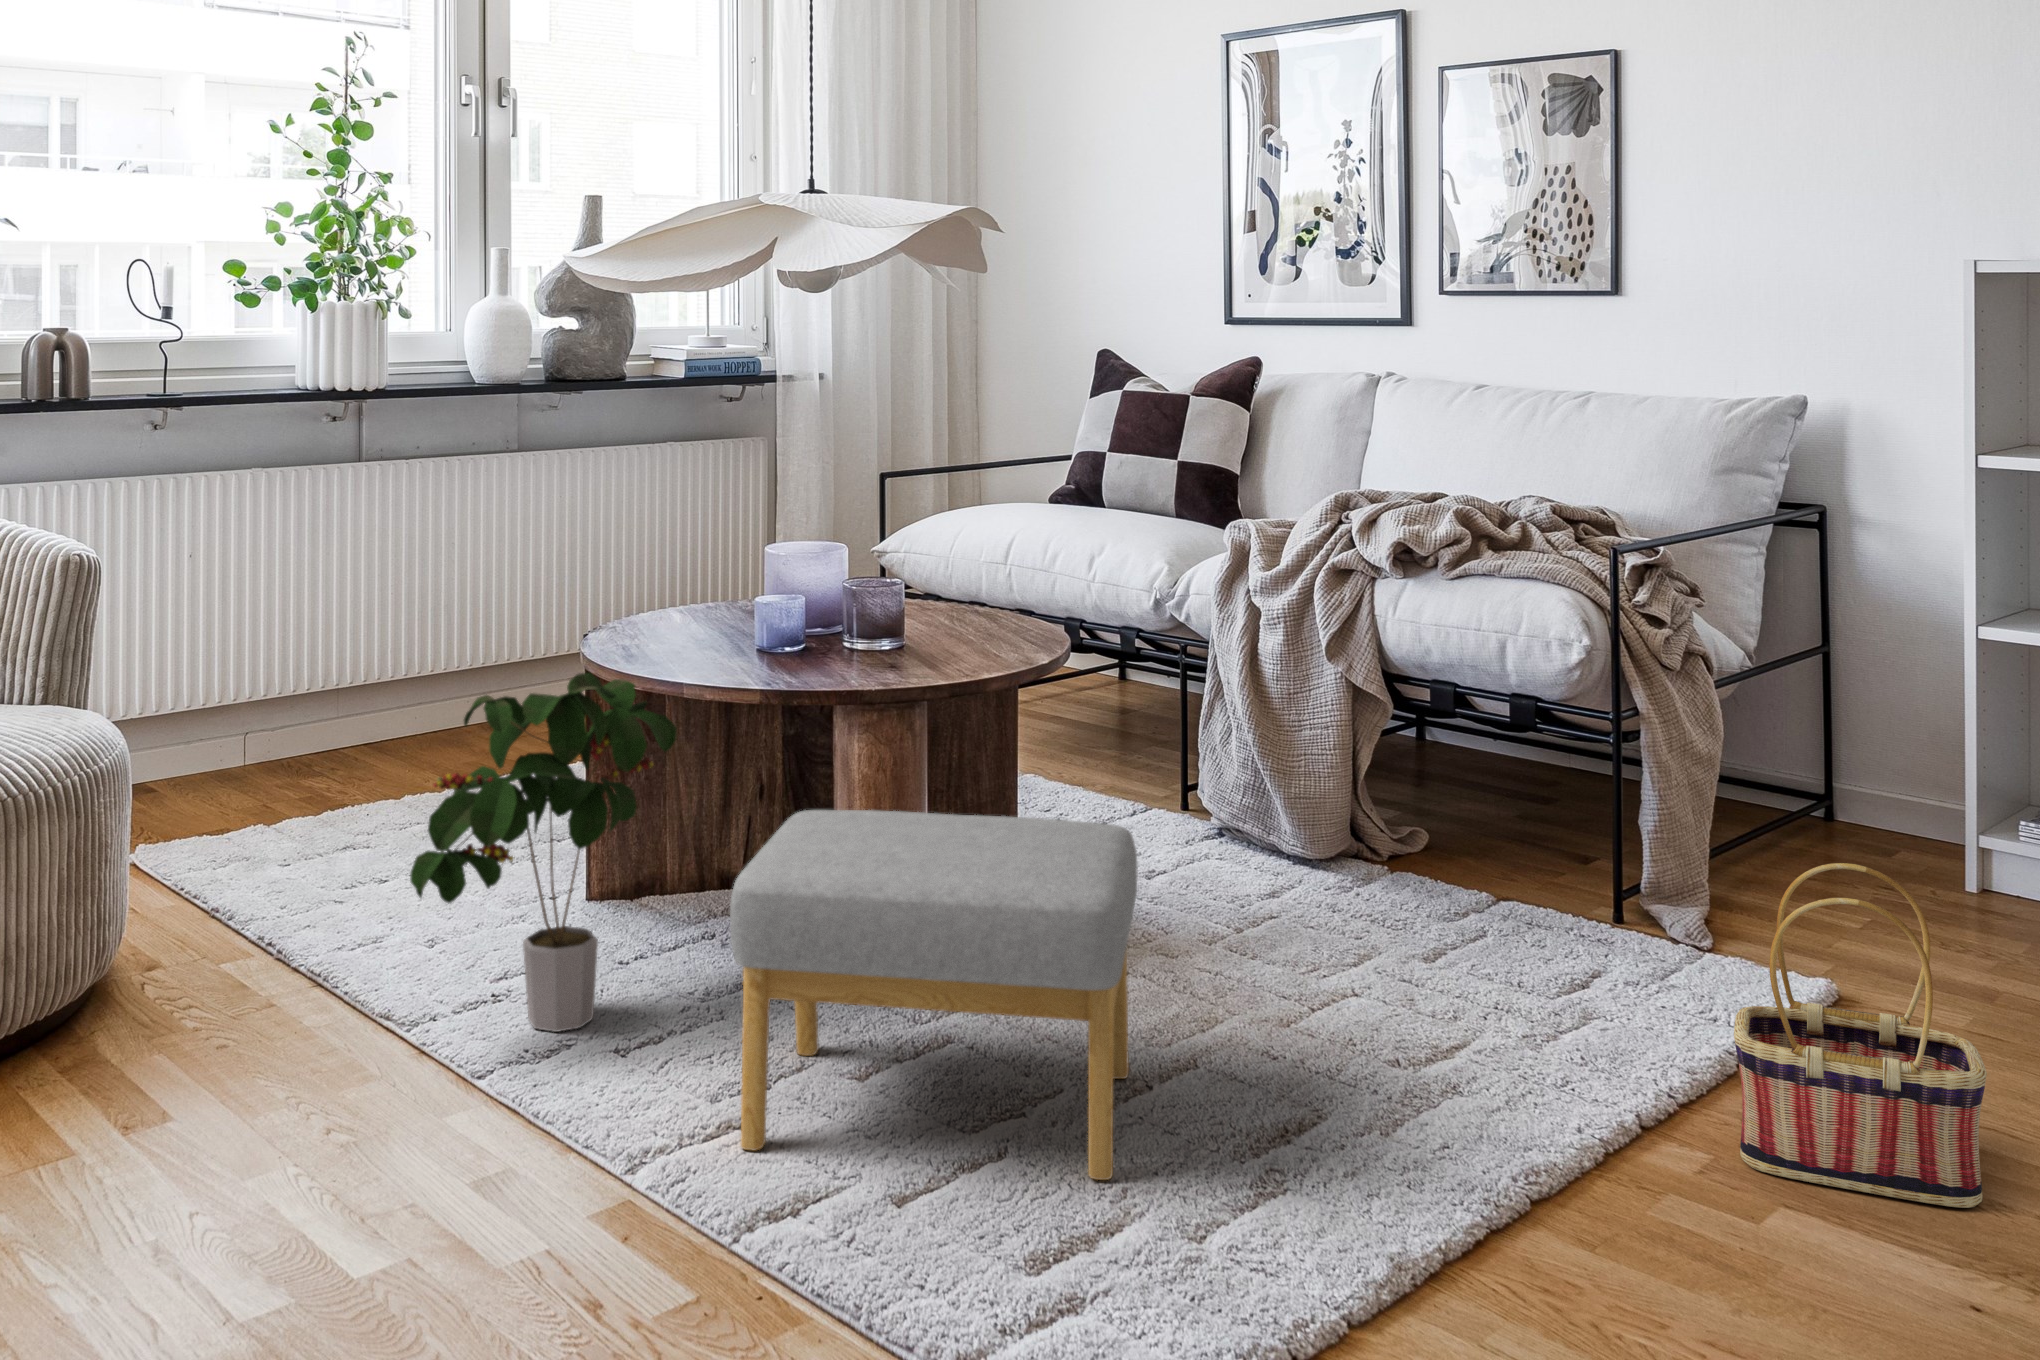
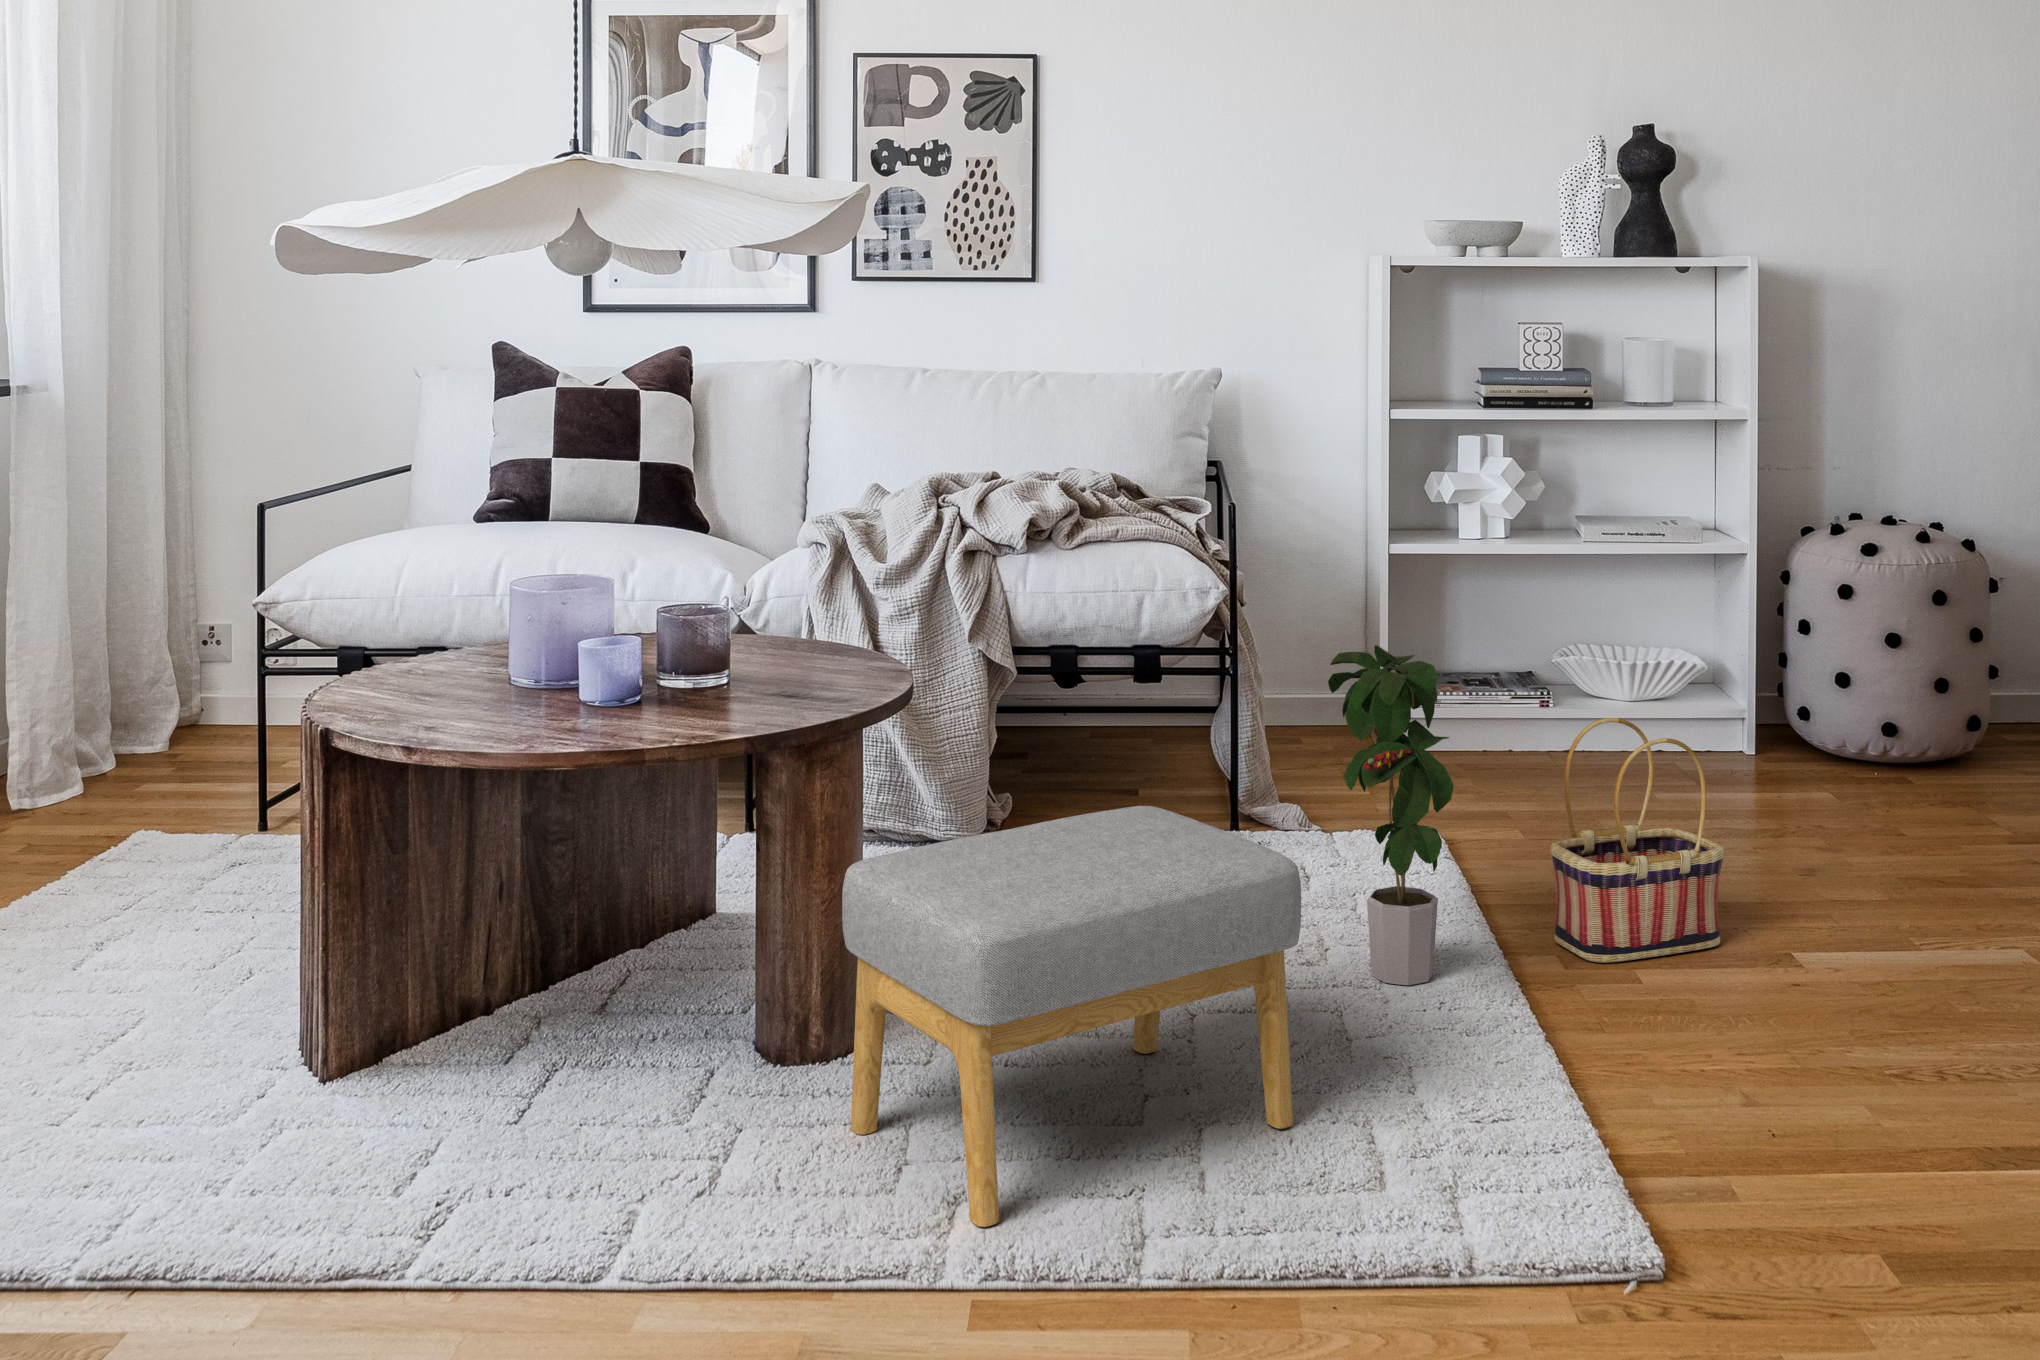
potted plant: present [410,673,677,1032] -> present [1328,645,1454,985]

